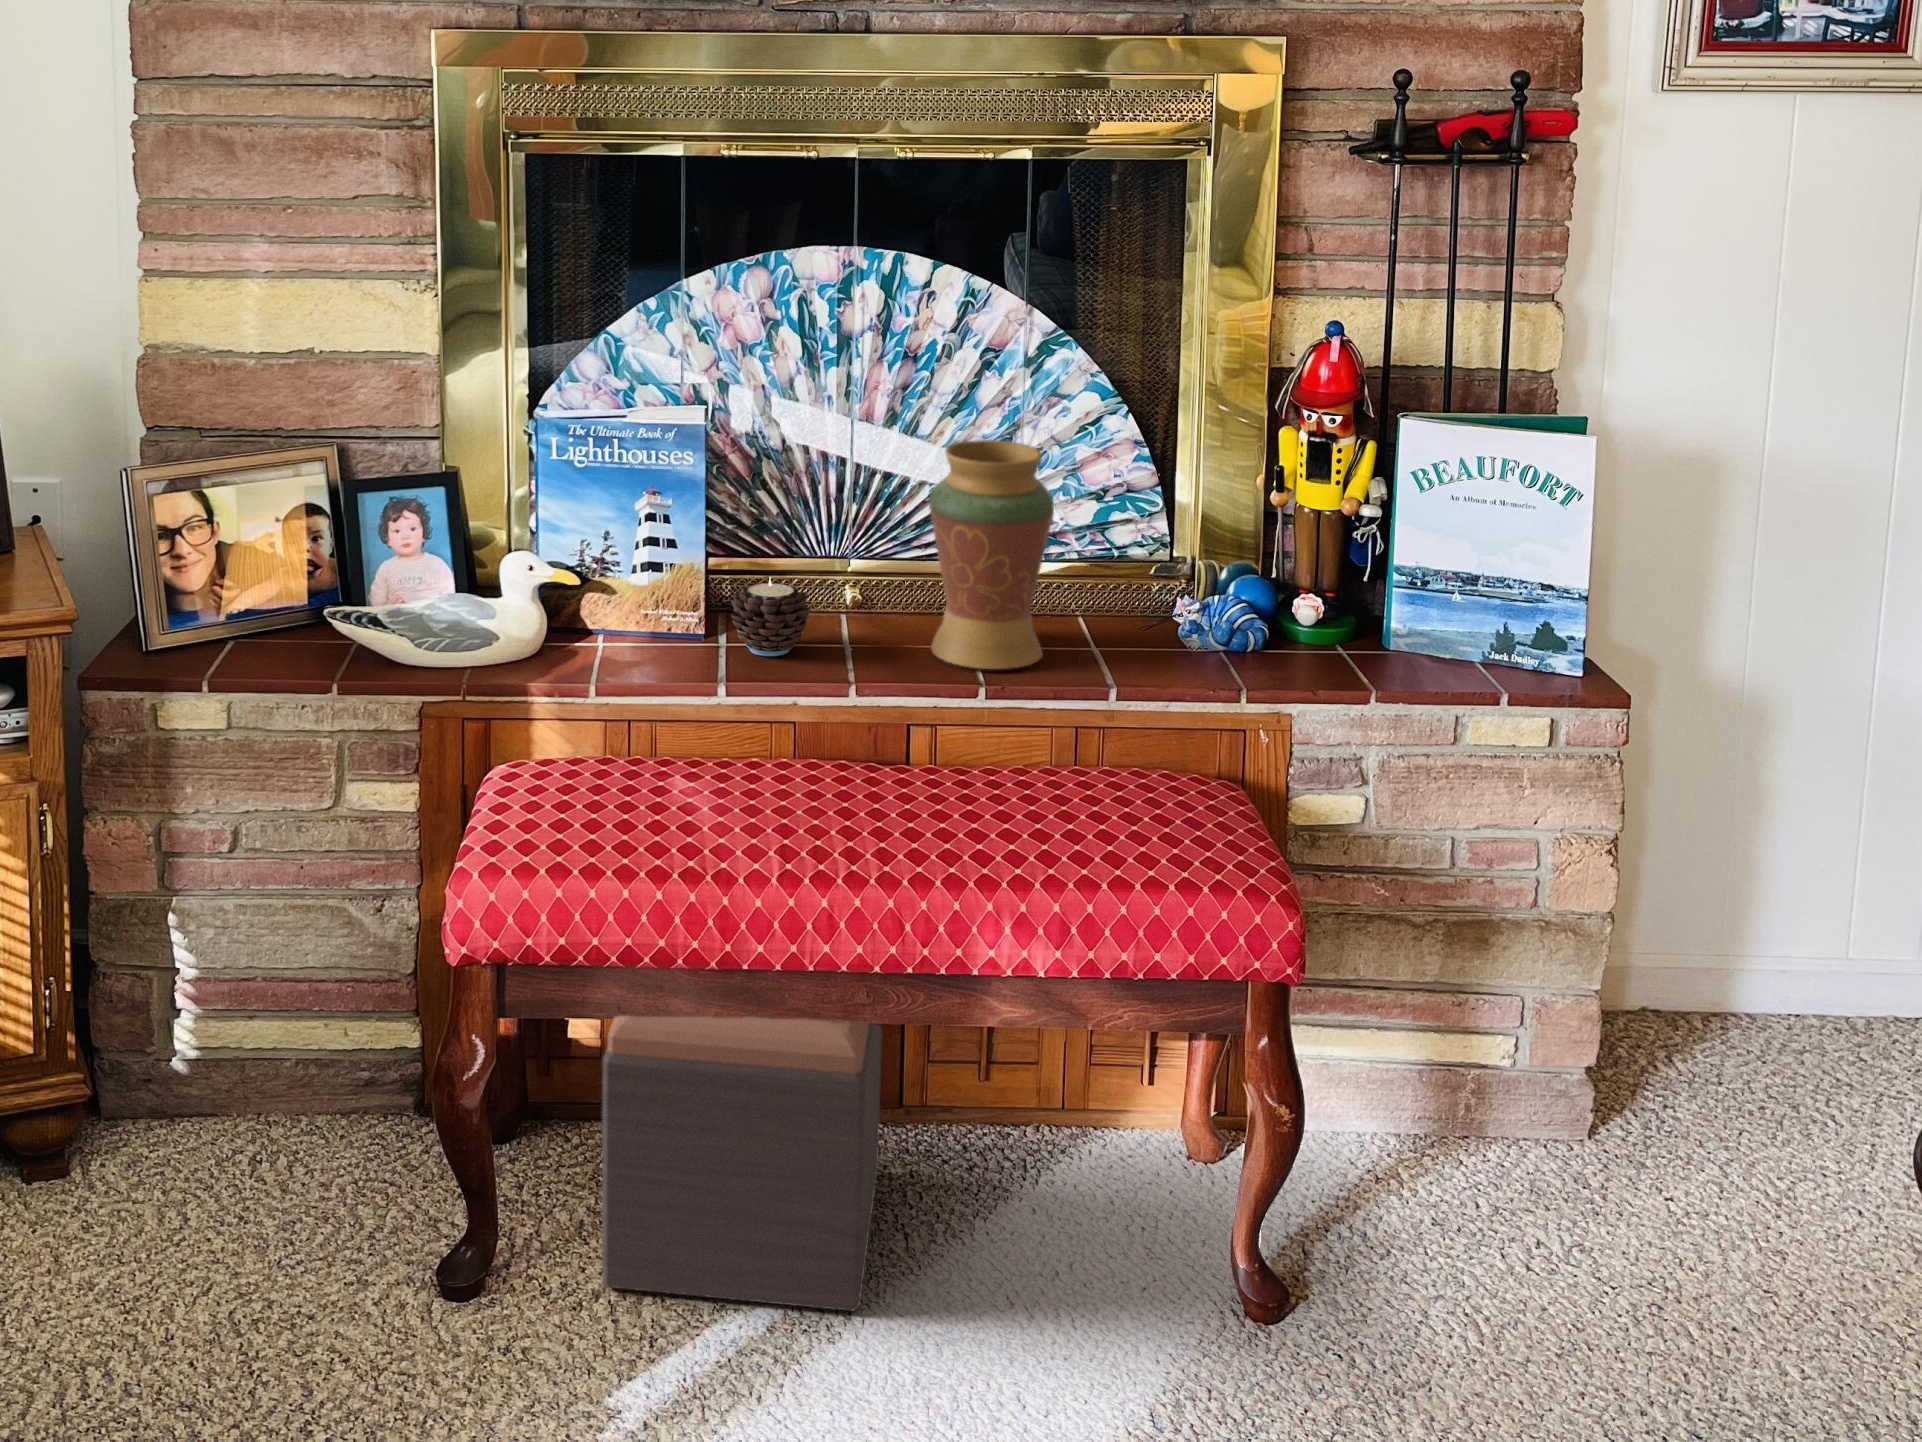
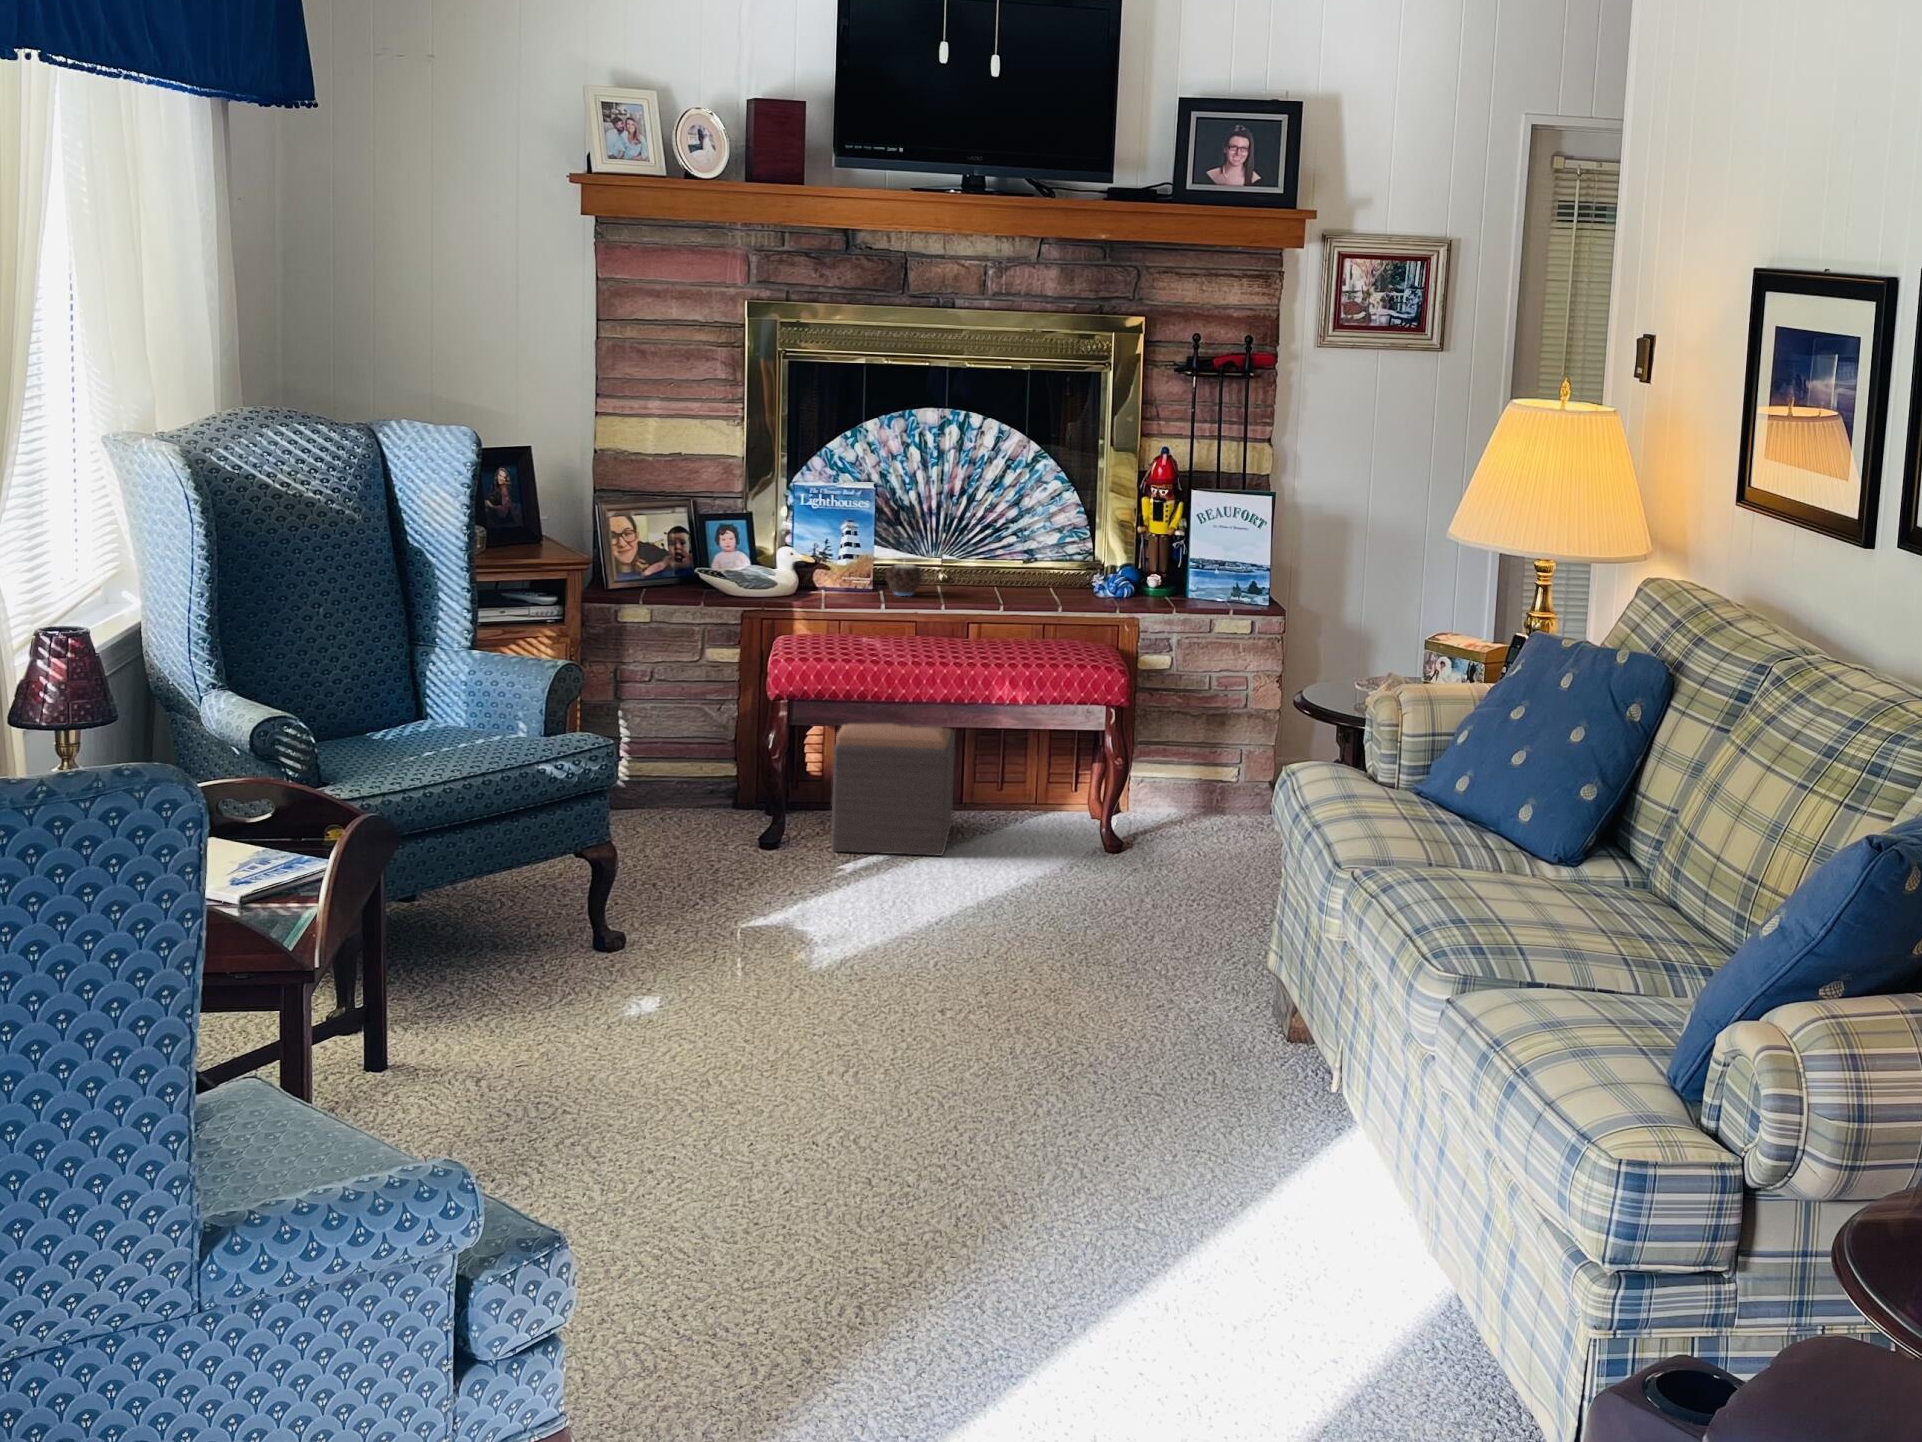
decorative vase: present [929,440,1054,669] -> none [979,499,1036,600]

